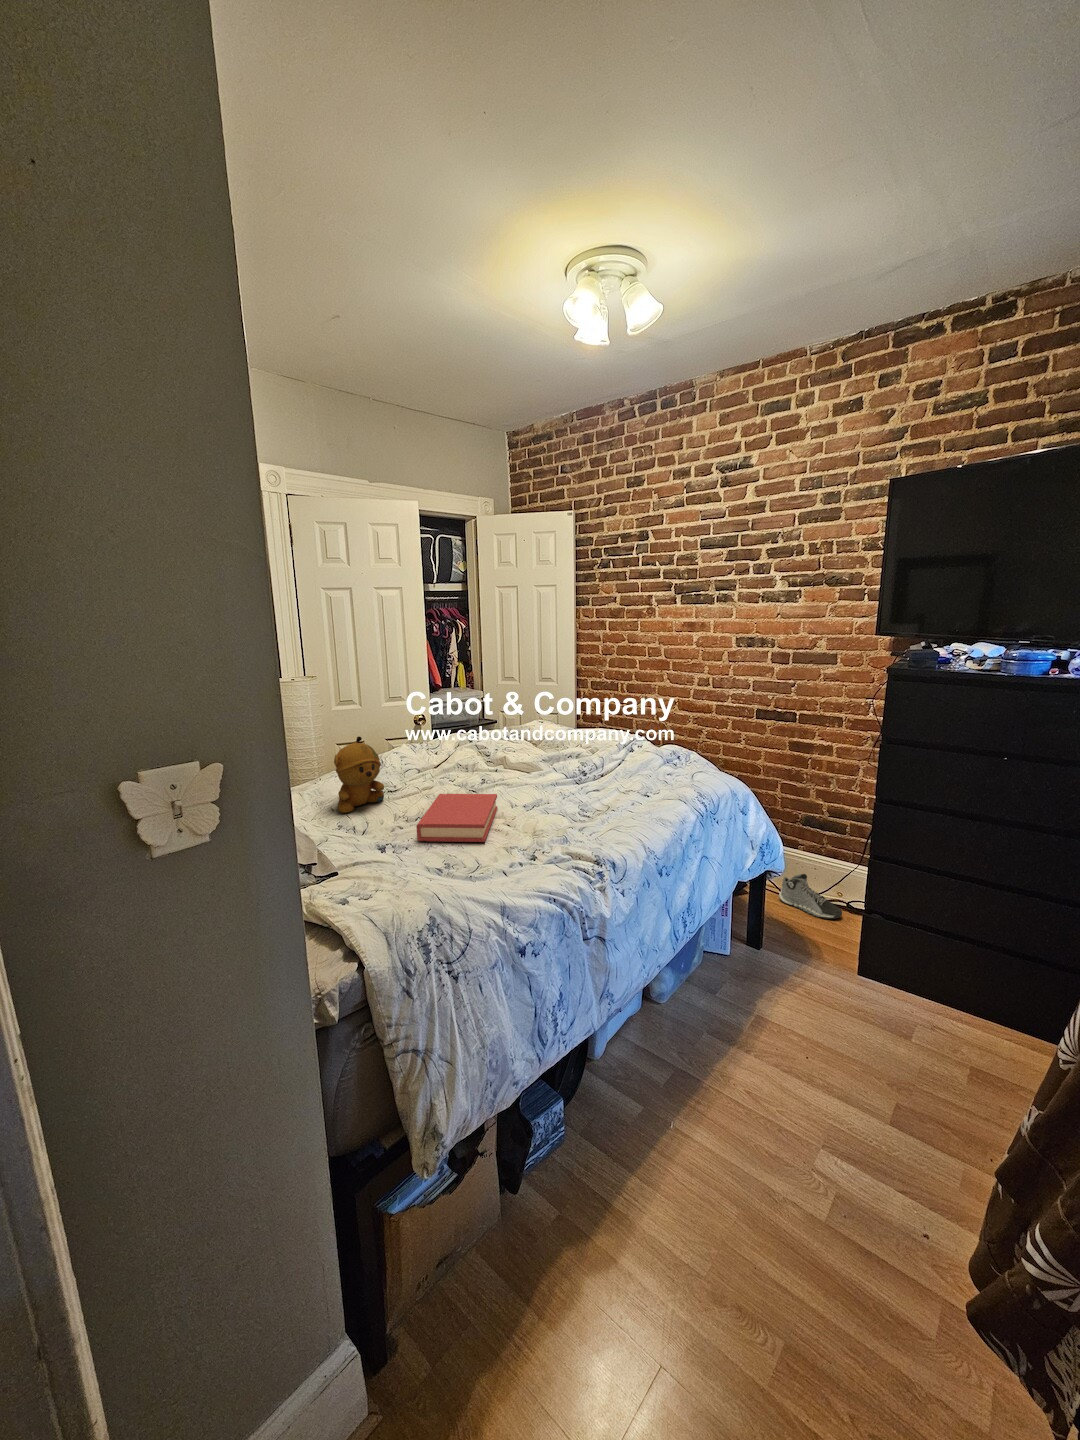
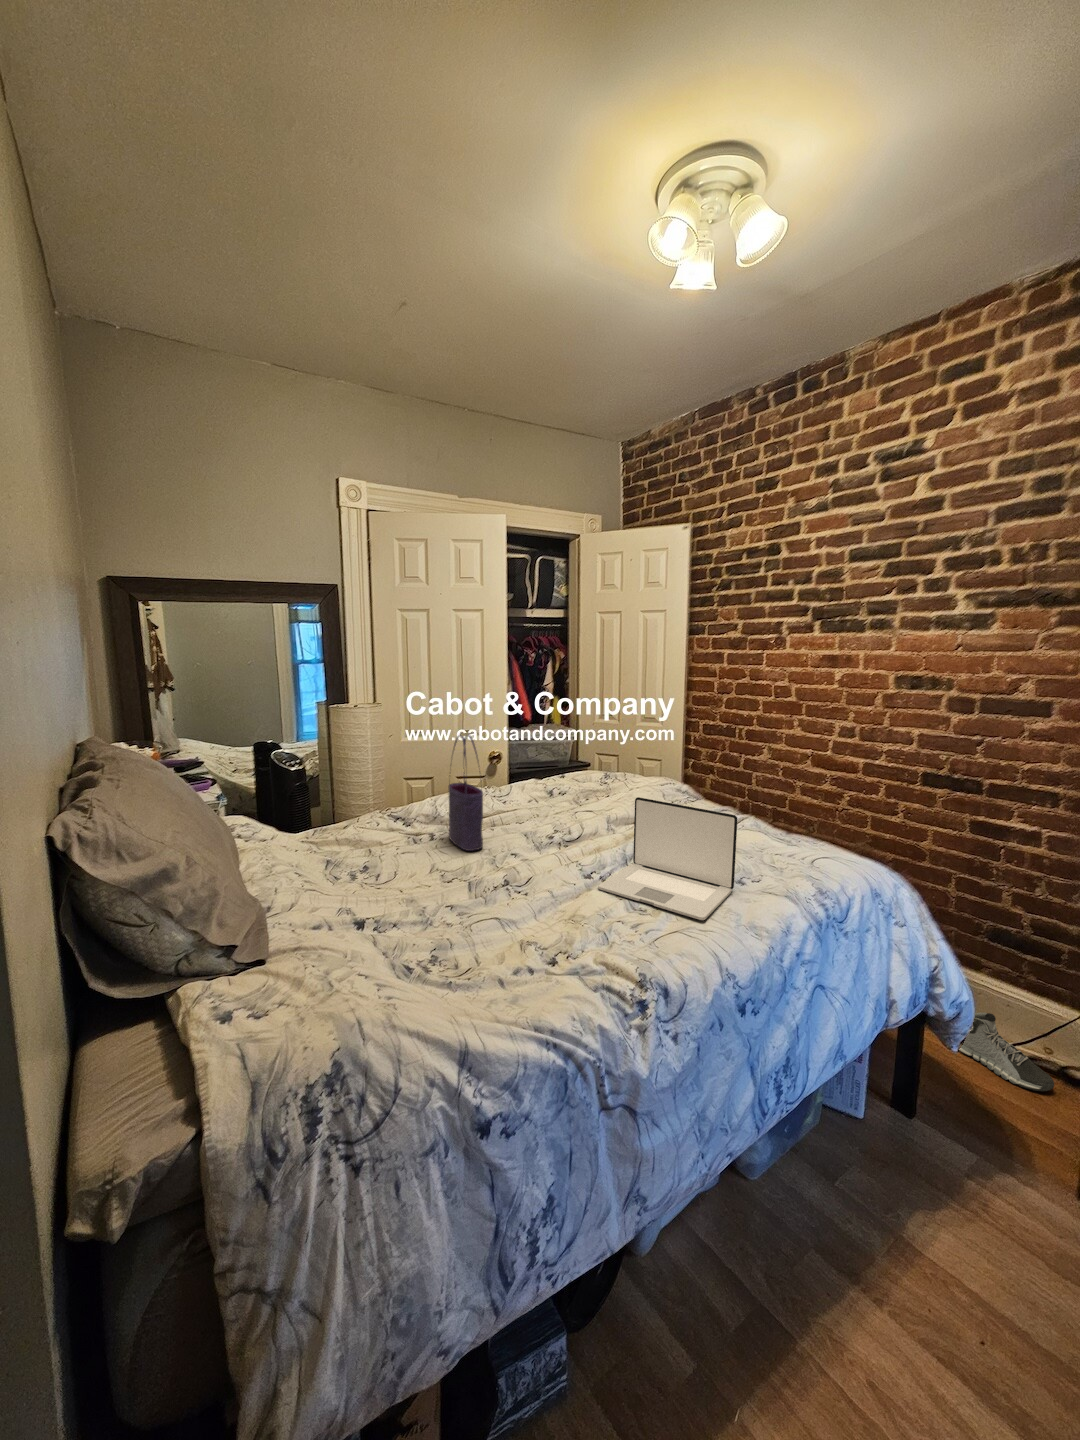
tote bag: none [411,700,445,794] -> present [448,735,483,851]
stuffed bear: present [334,737,384,813] -> none [348,774,408,865]
laptop: none [547,740,644,820] -> present [598,797,737,920]
hardback book: present [416,794,498,842] -> none [416,853,535,929]

